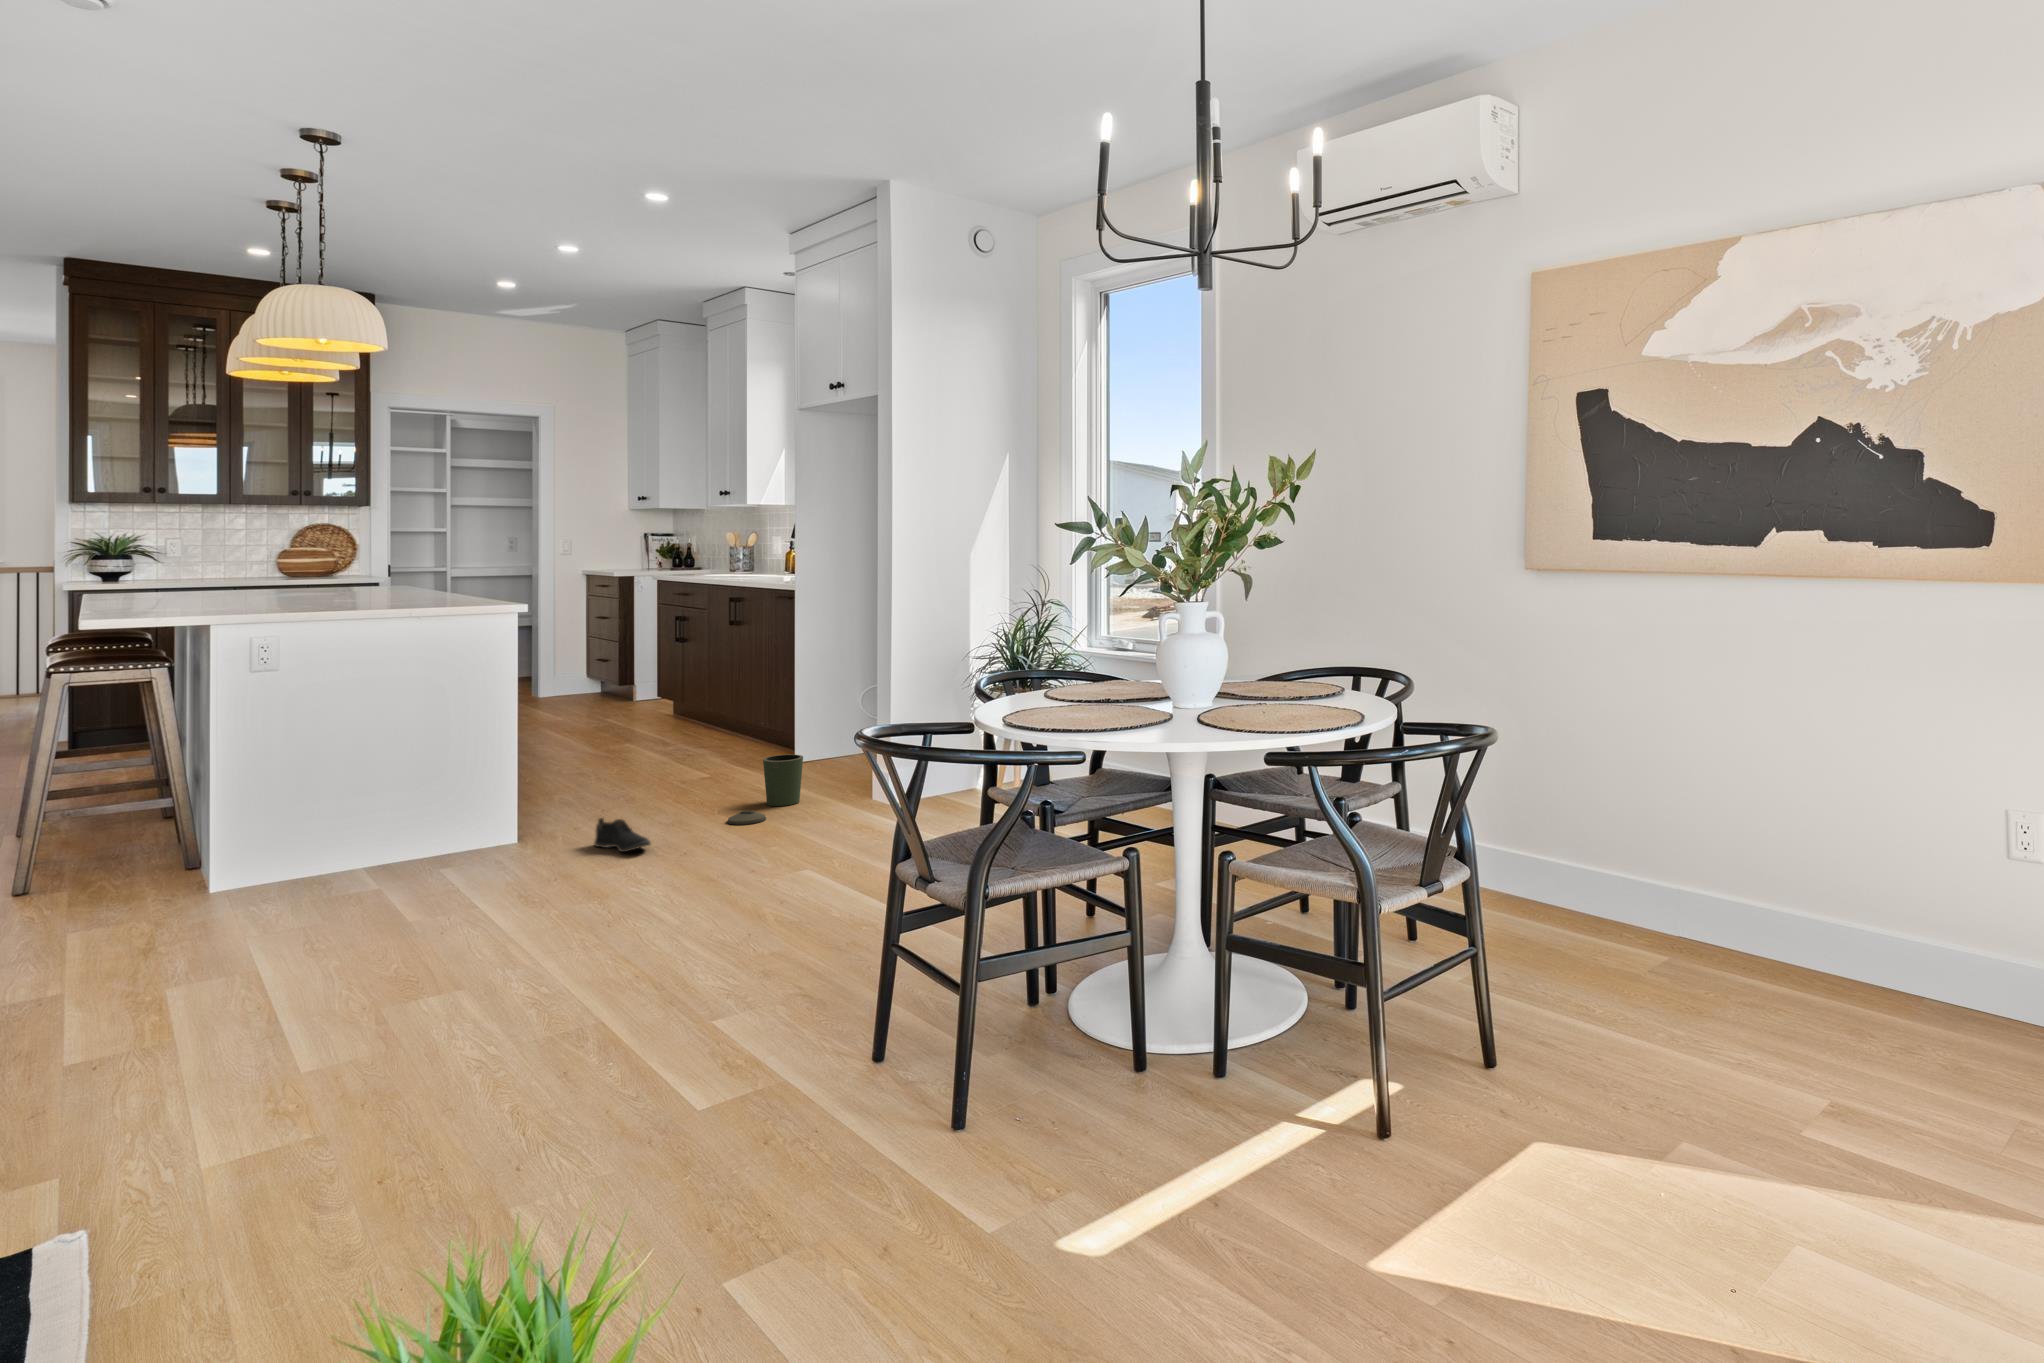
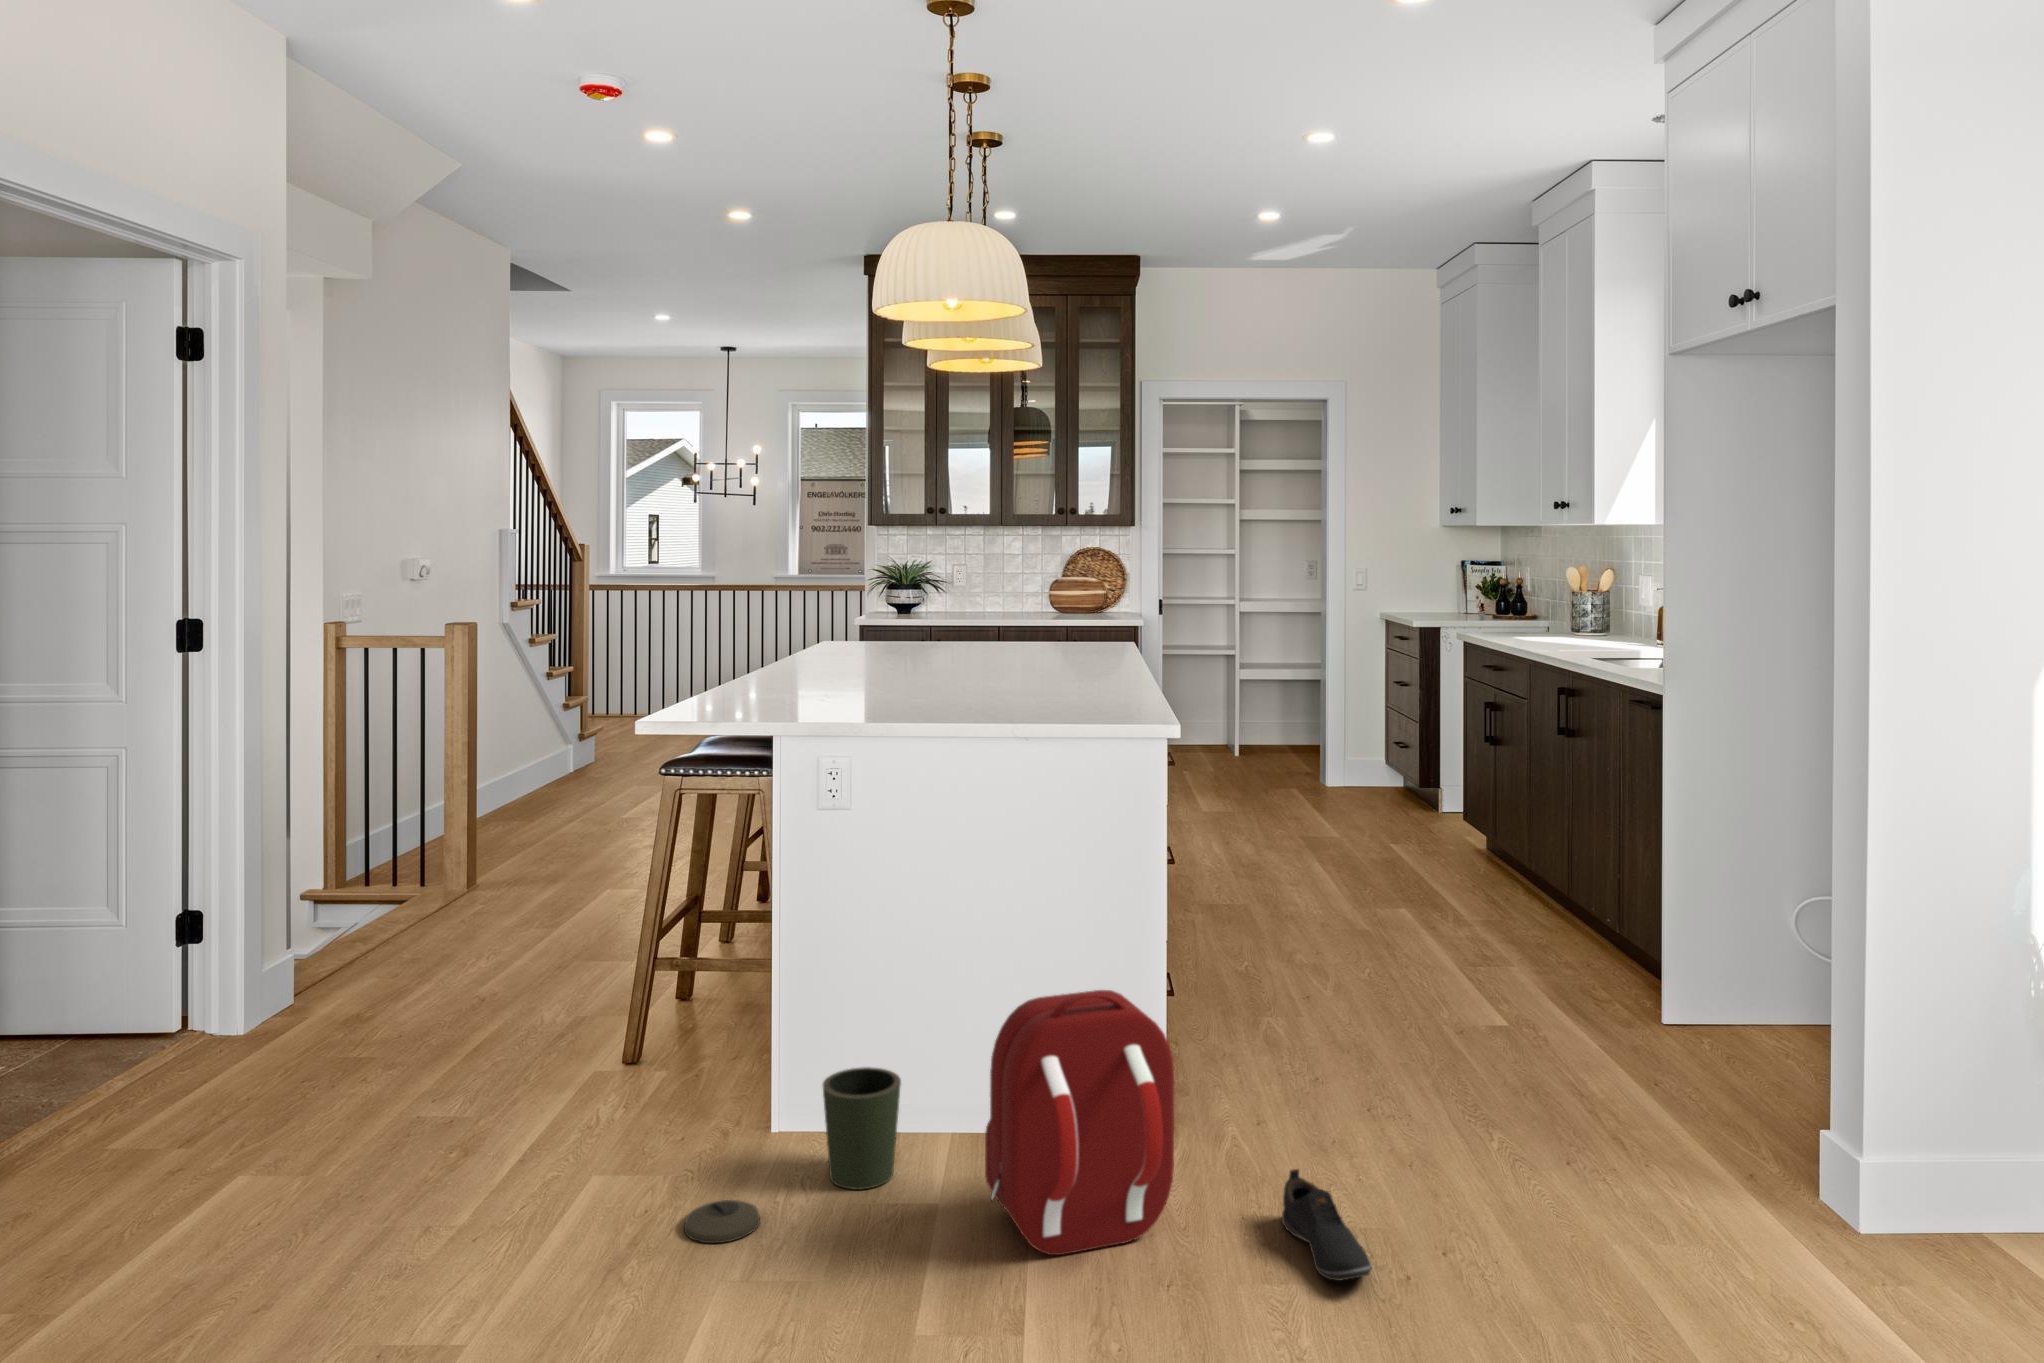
backpack: none [402,734,532,878] -> present [985,990,1174,1255]
trash can: present [727,755,803,825] -> present [684,1067,901,1243]

